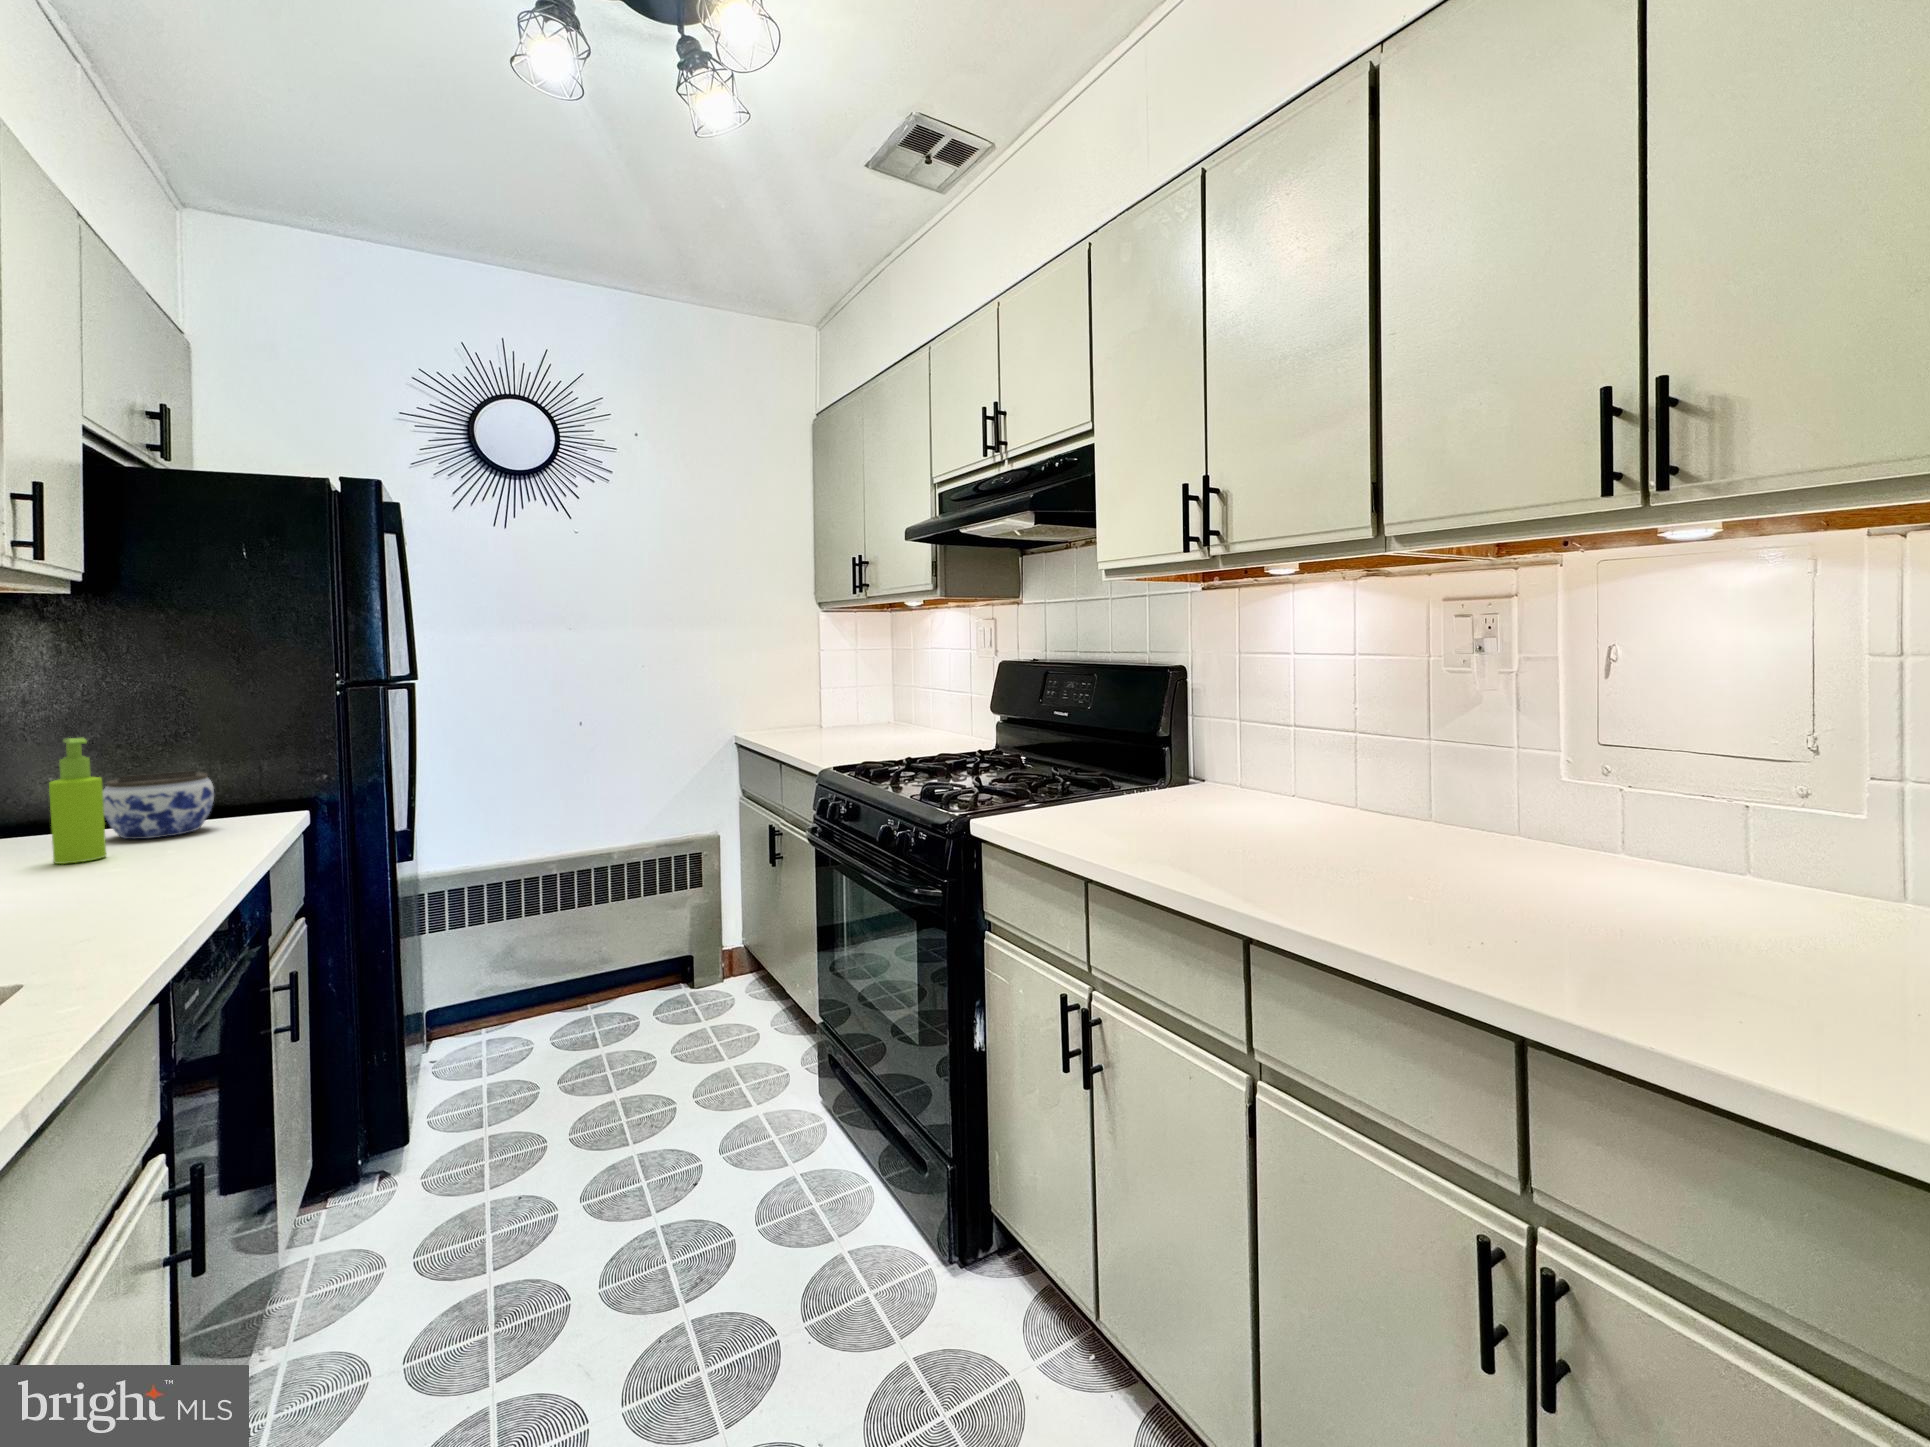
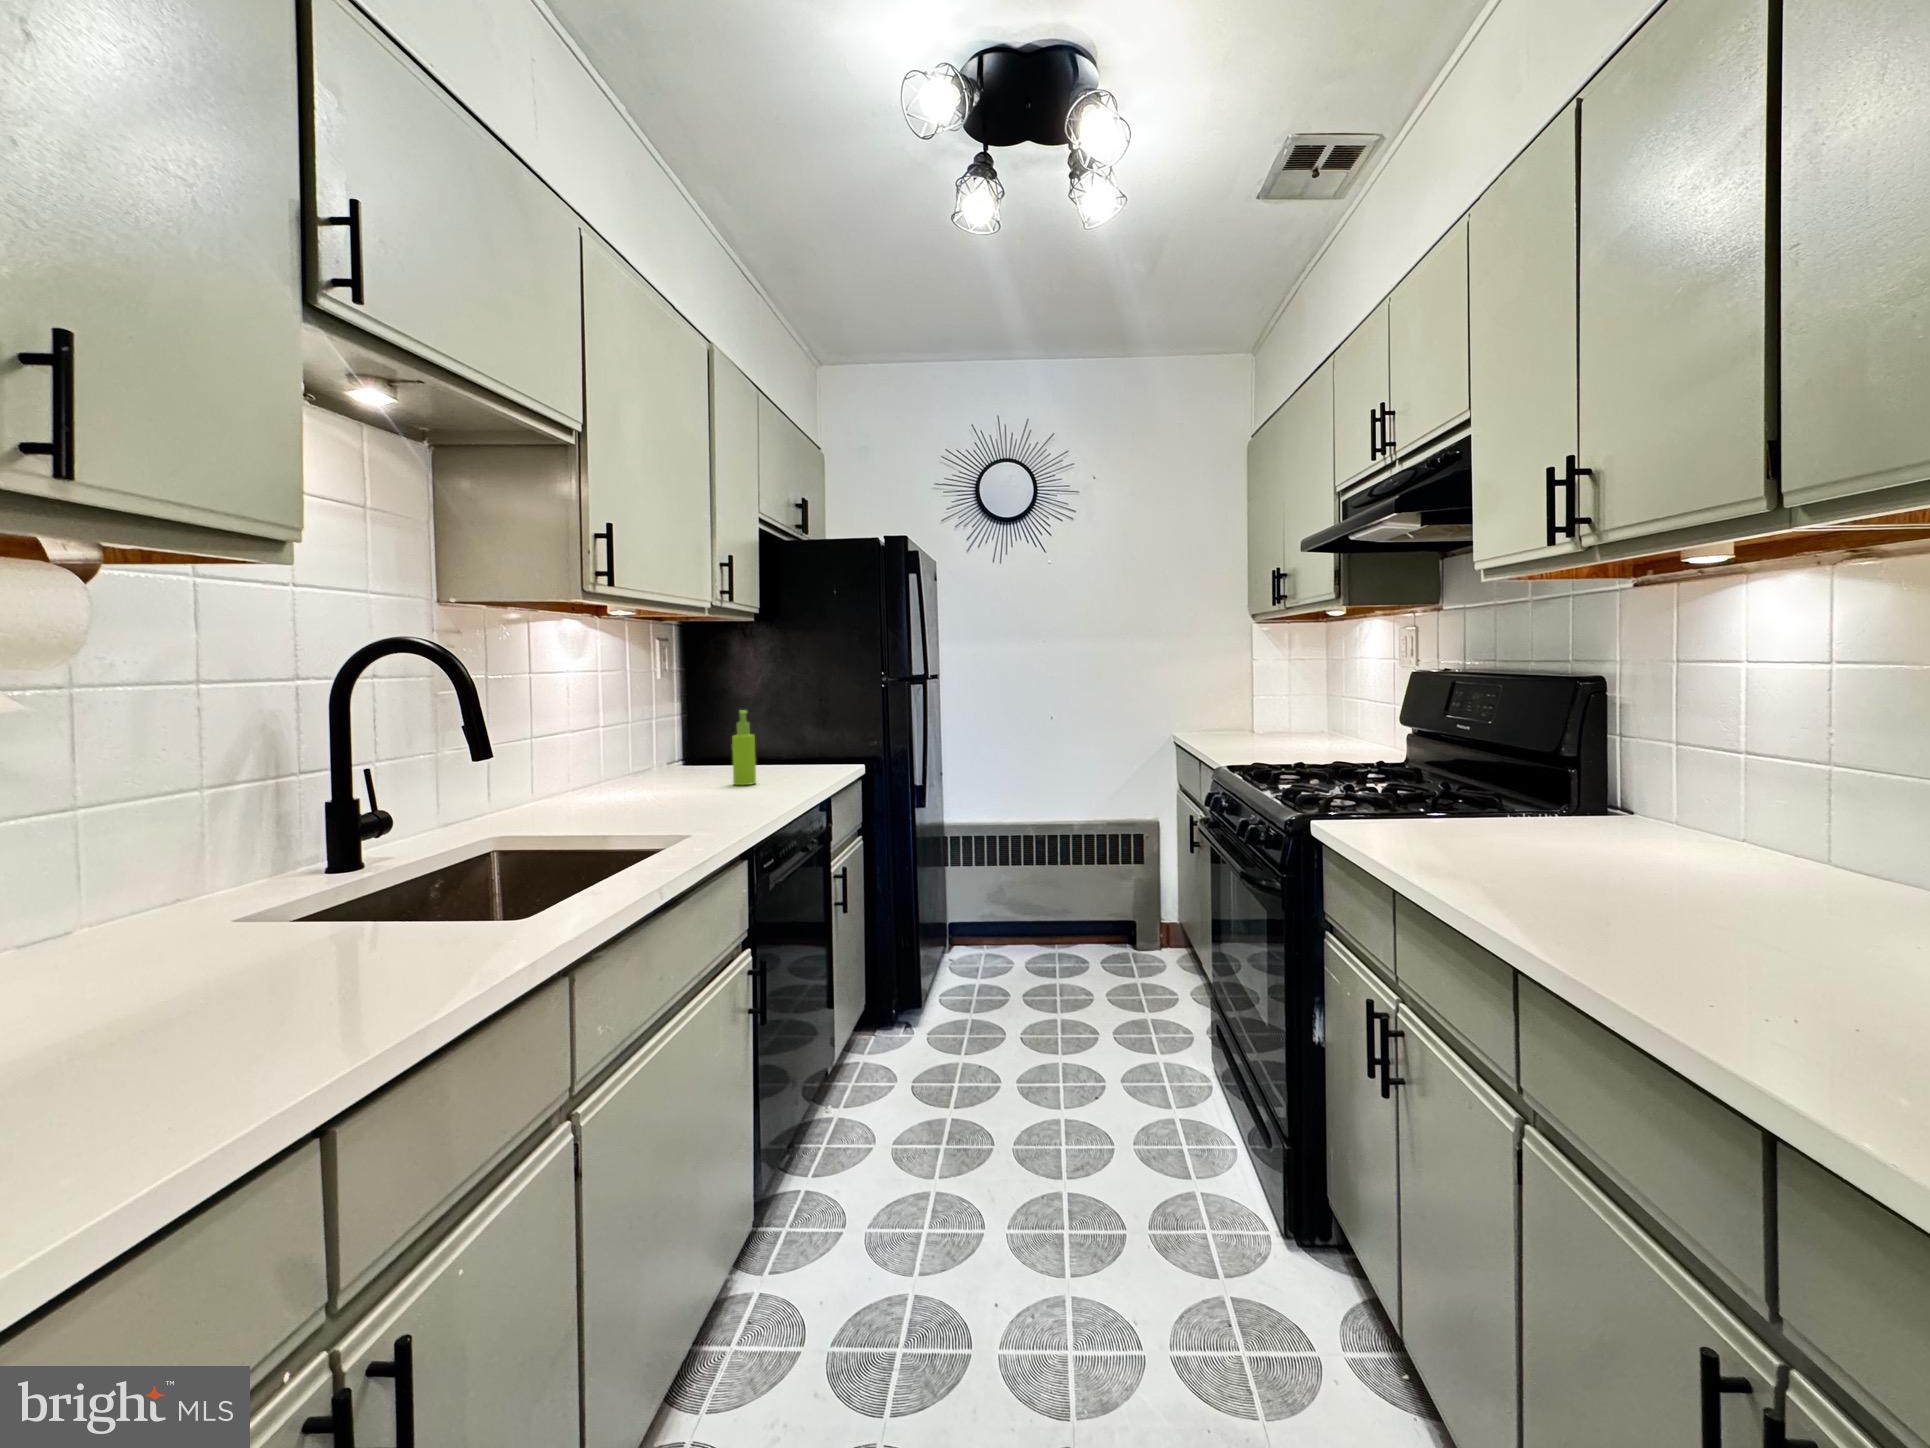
jar: present [103,771,214,839] -> none [760,735,812,775]

